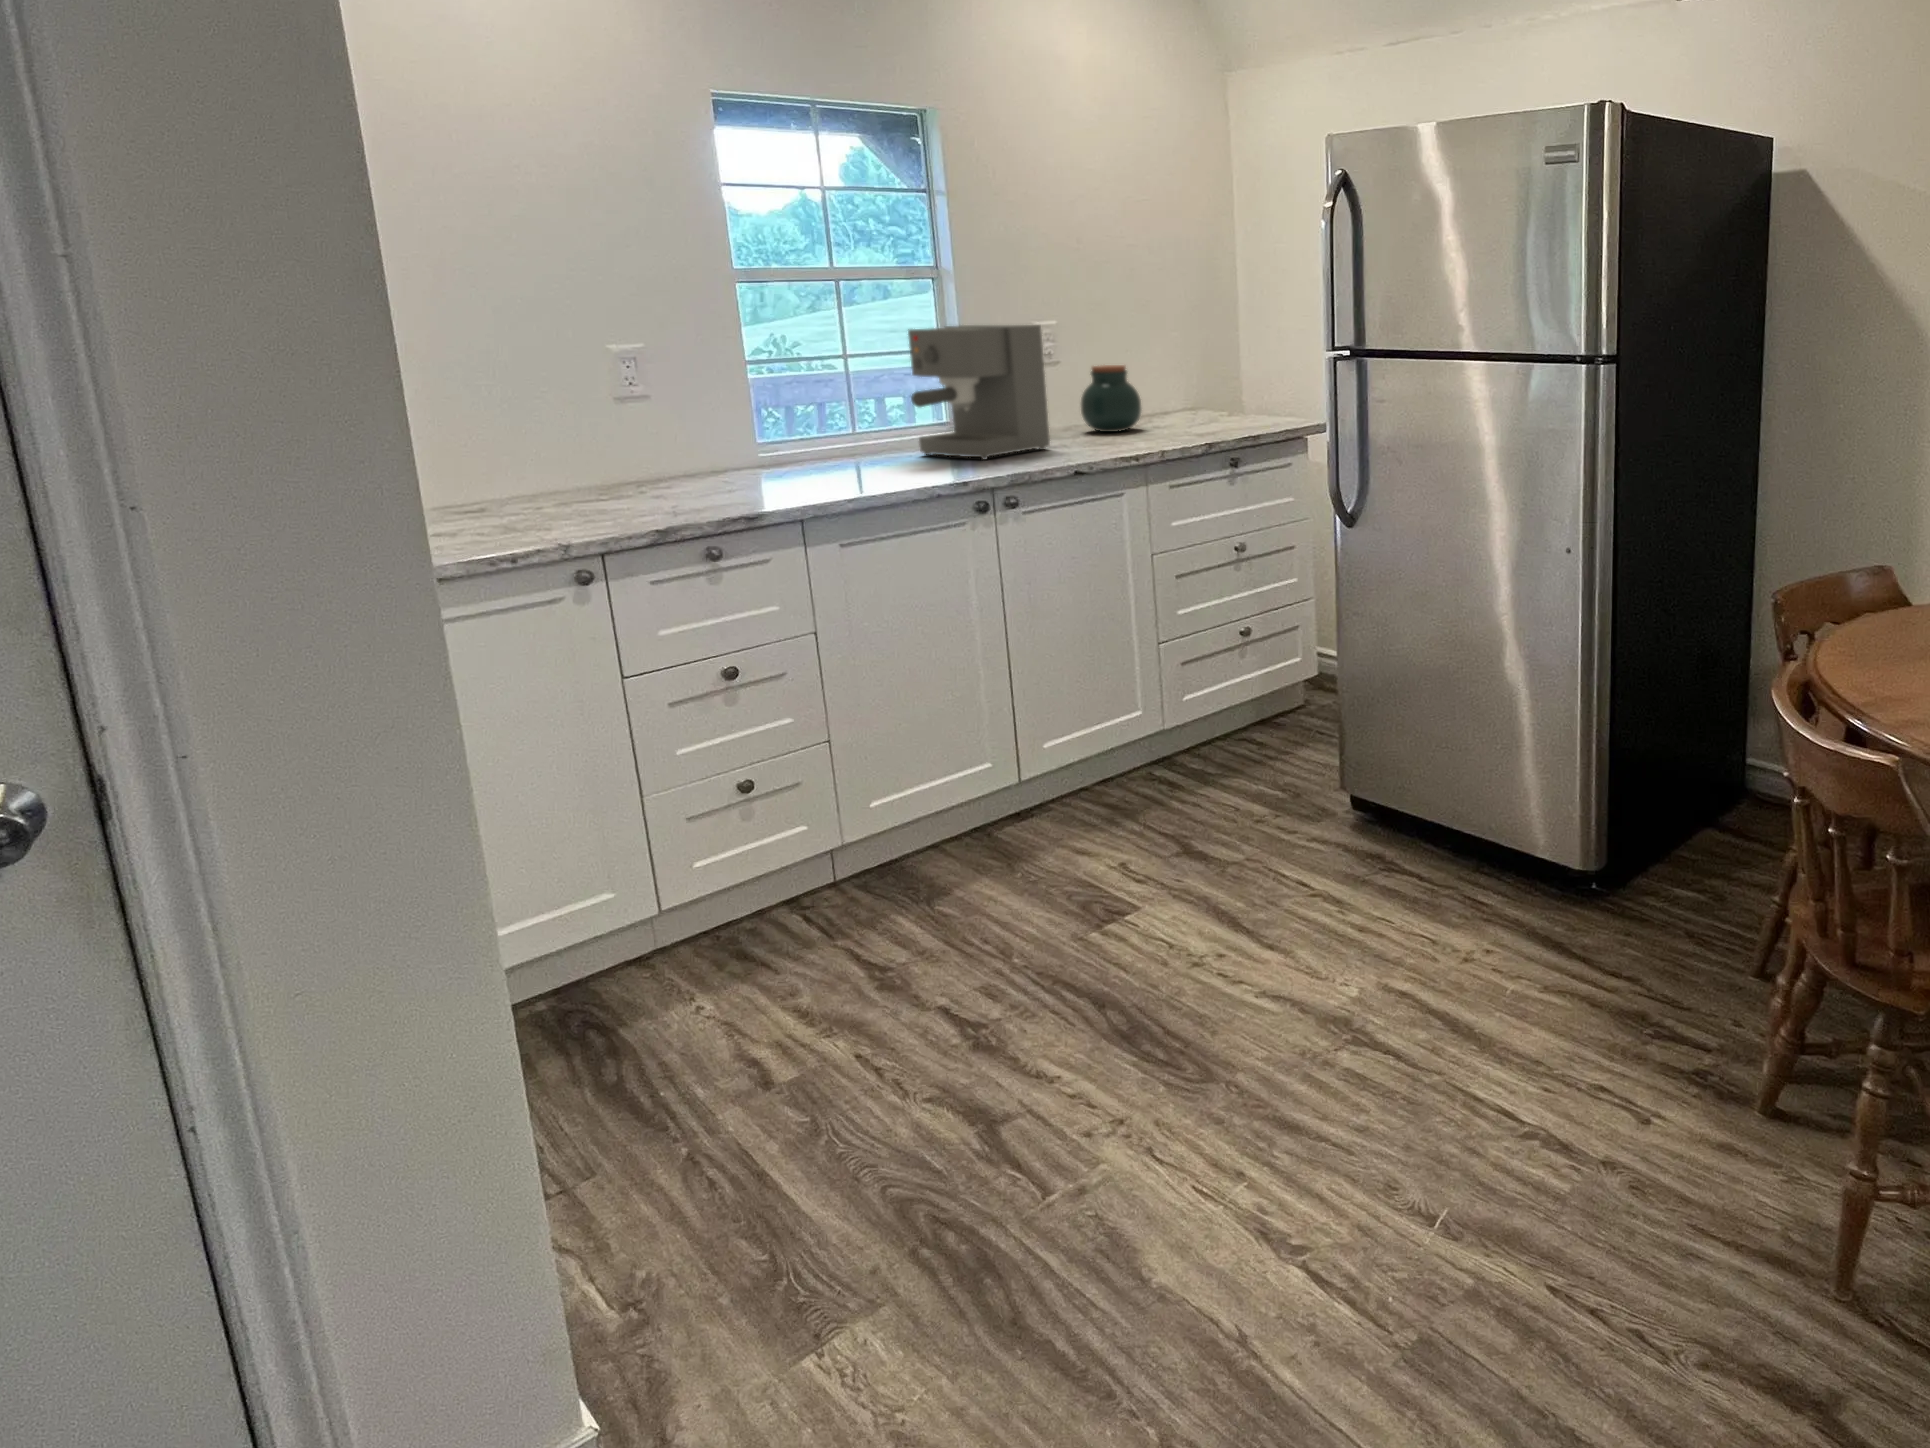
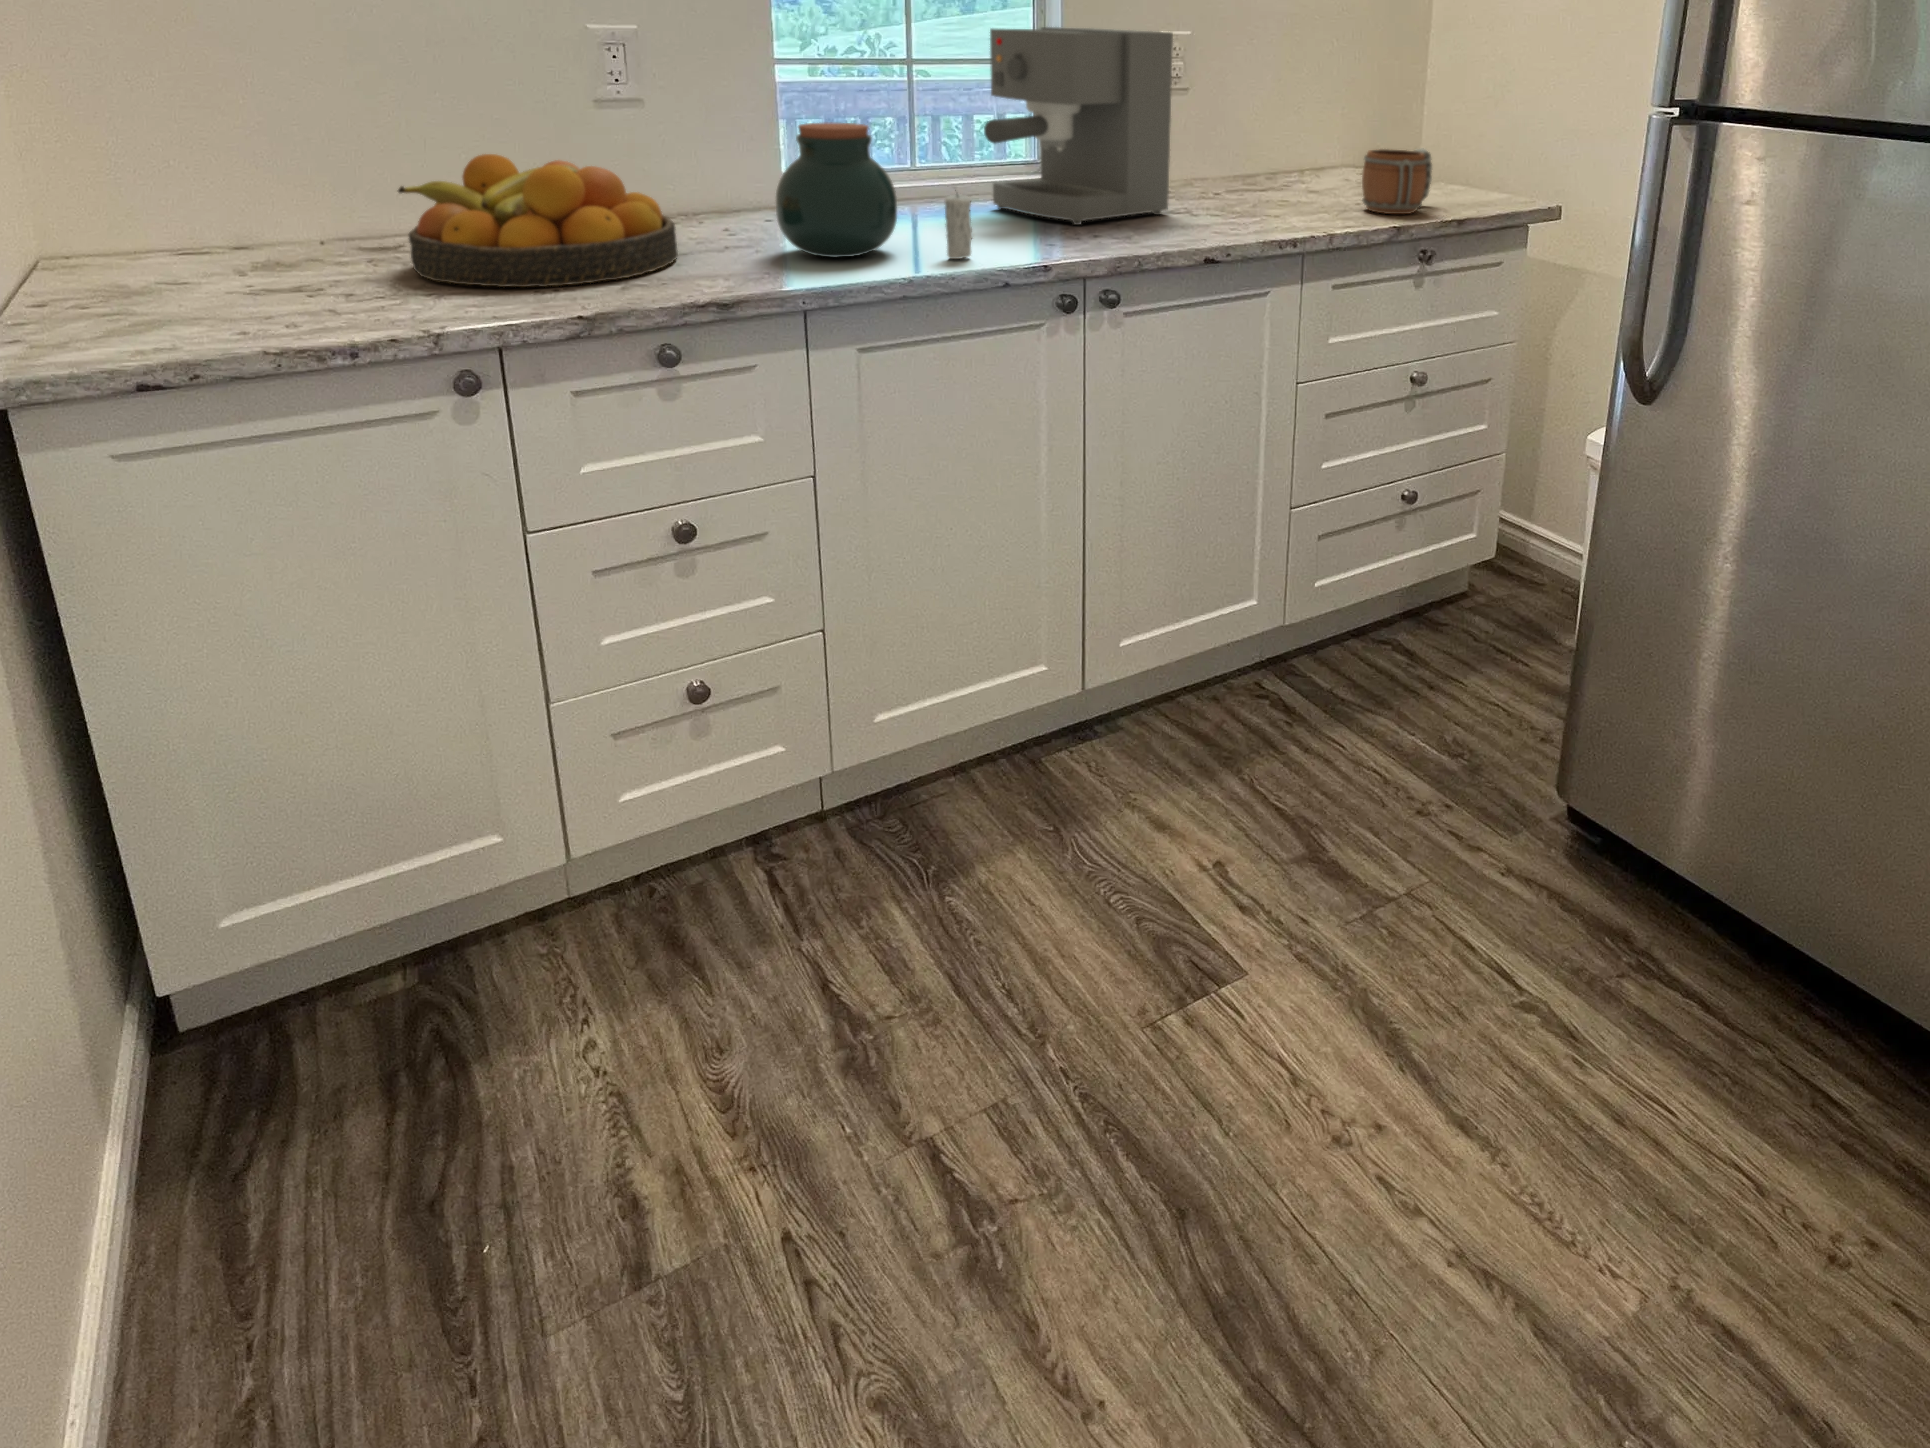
jar: present [1081,365,1141,432] -> present [775,123,897,257]
mug: none [1186,392,1238,437] -> present [1362,148,1432,214]
candle: none [891,432,912,484] -> present [945,193,972,259]
fruit bowl: none [496,437,701,522] -> present [398,154,678,287]

